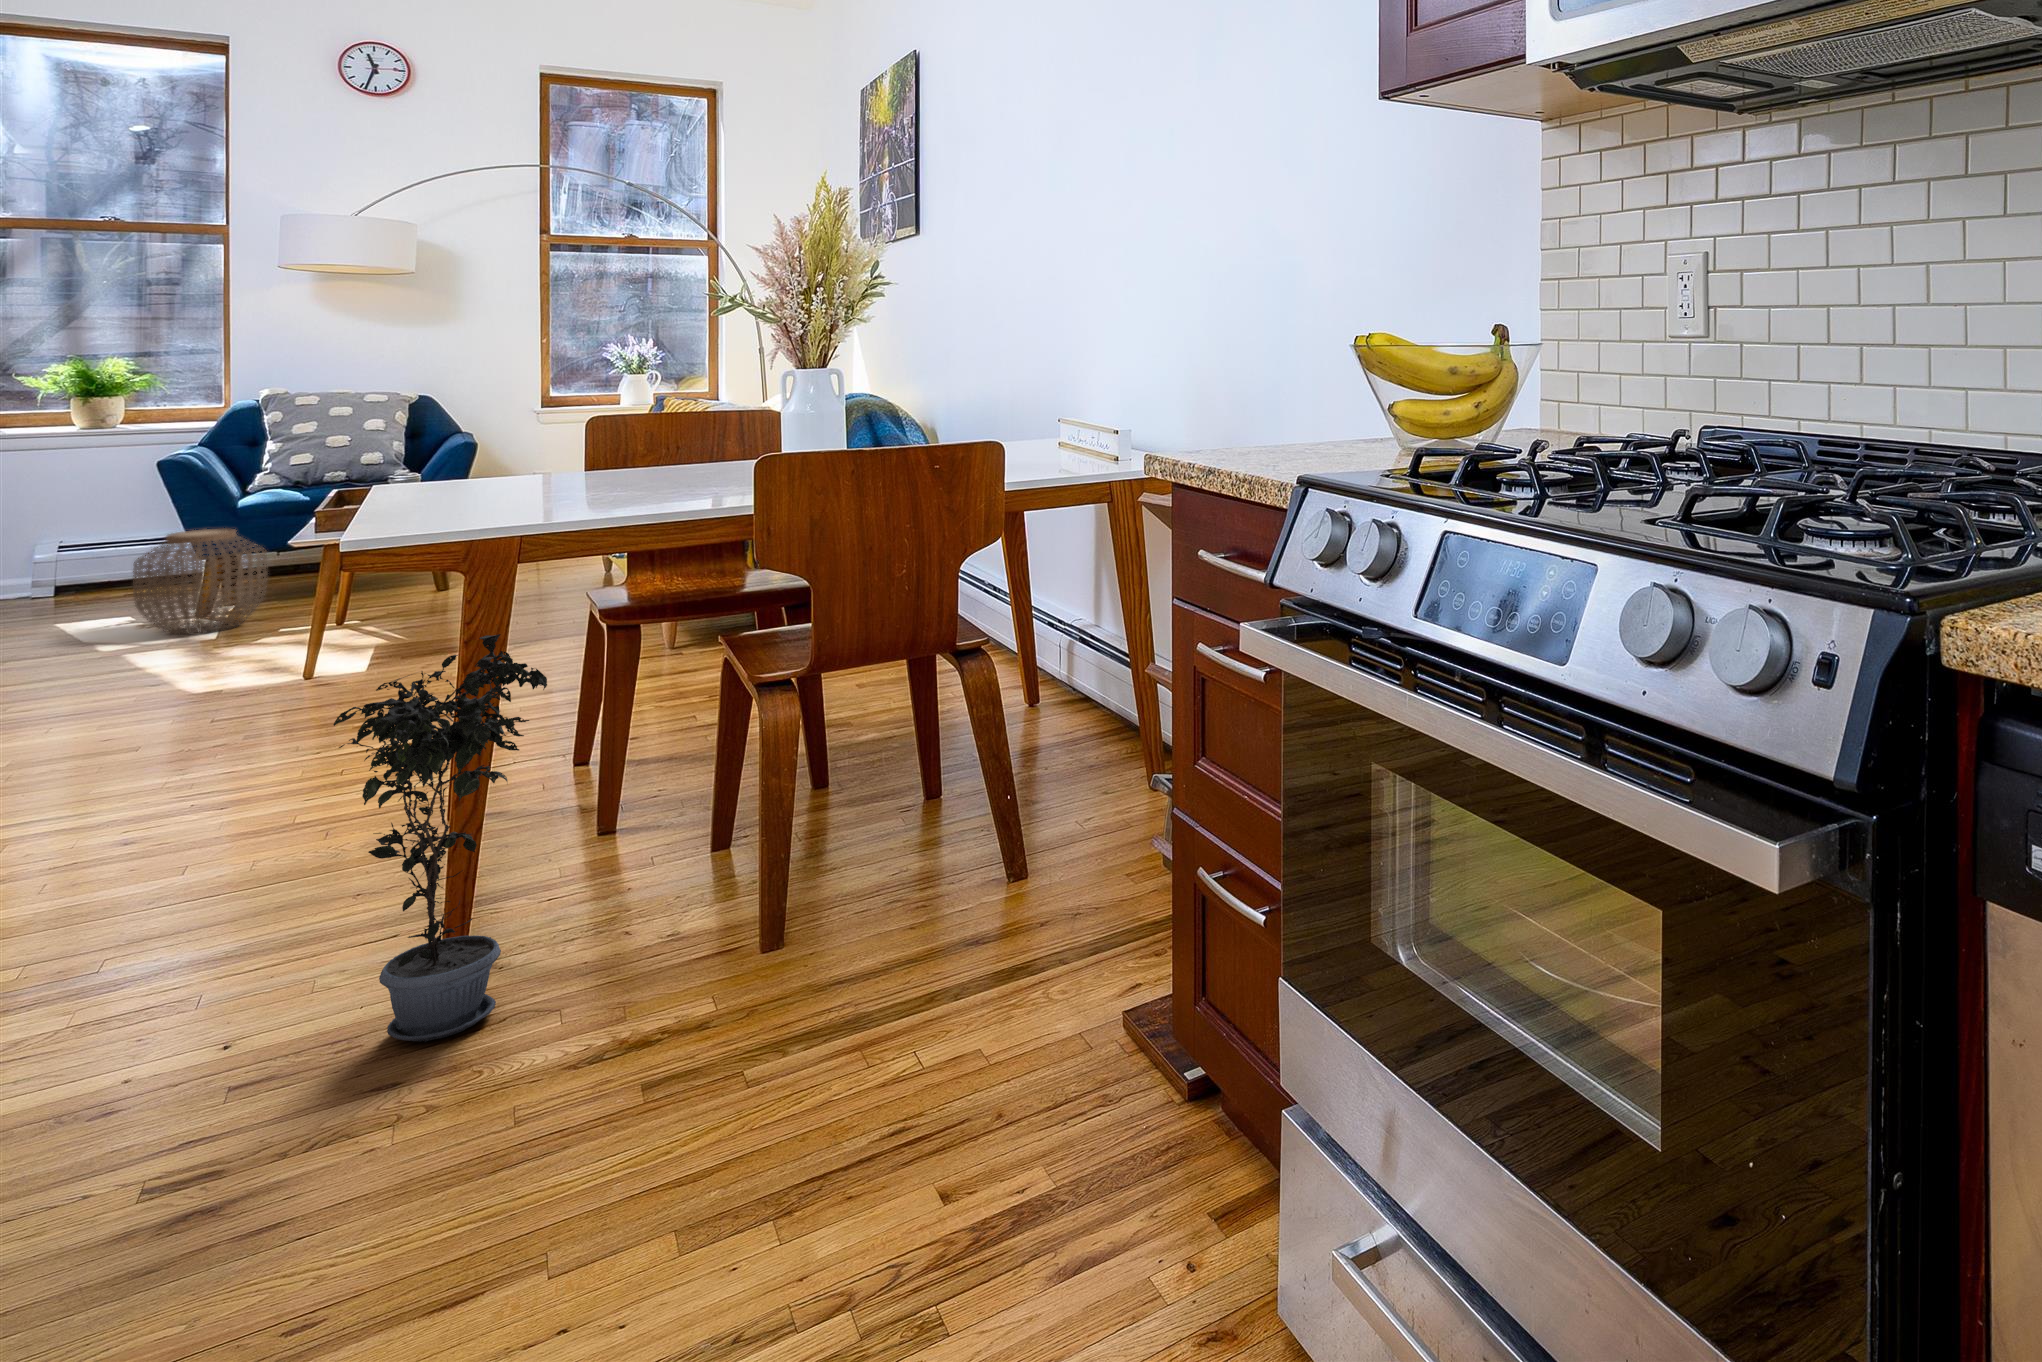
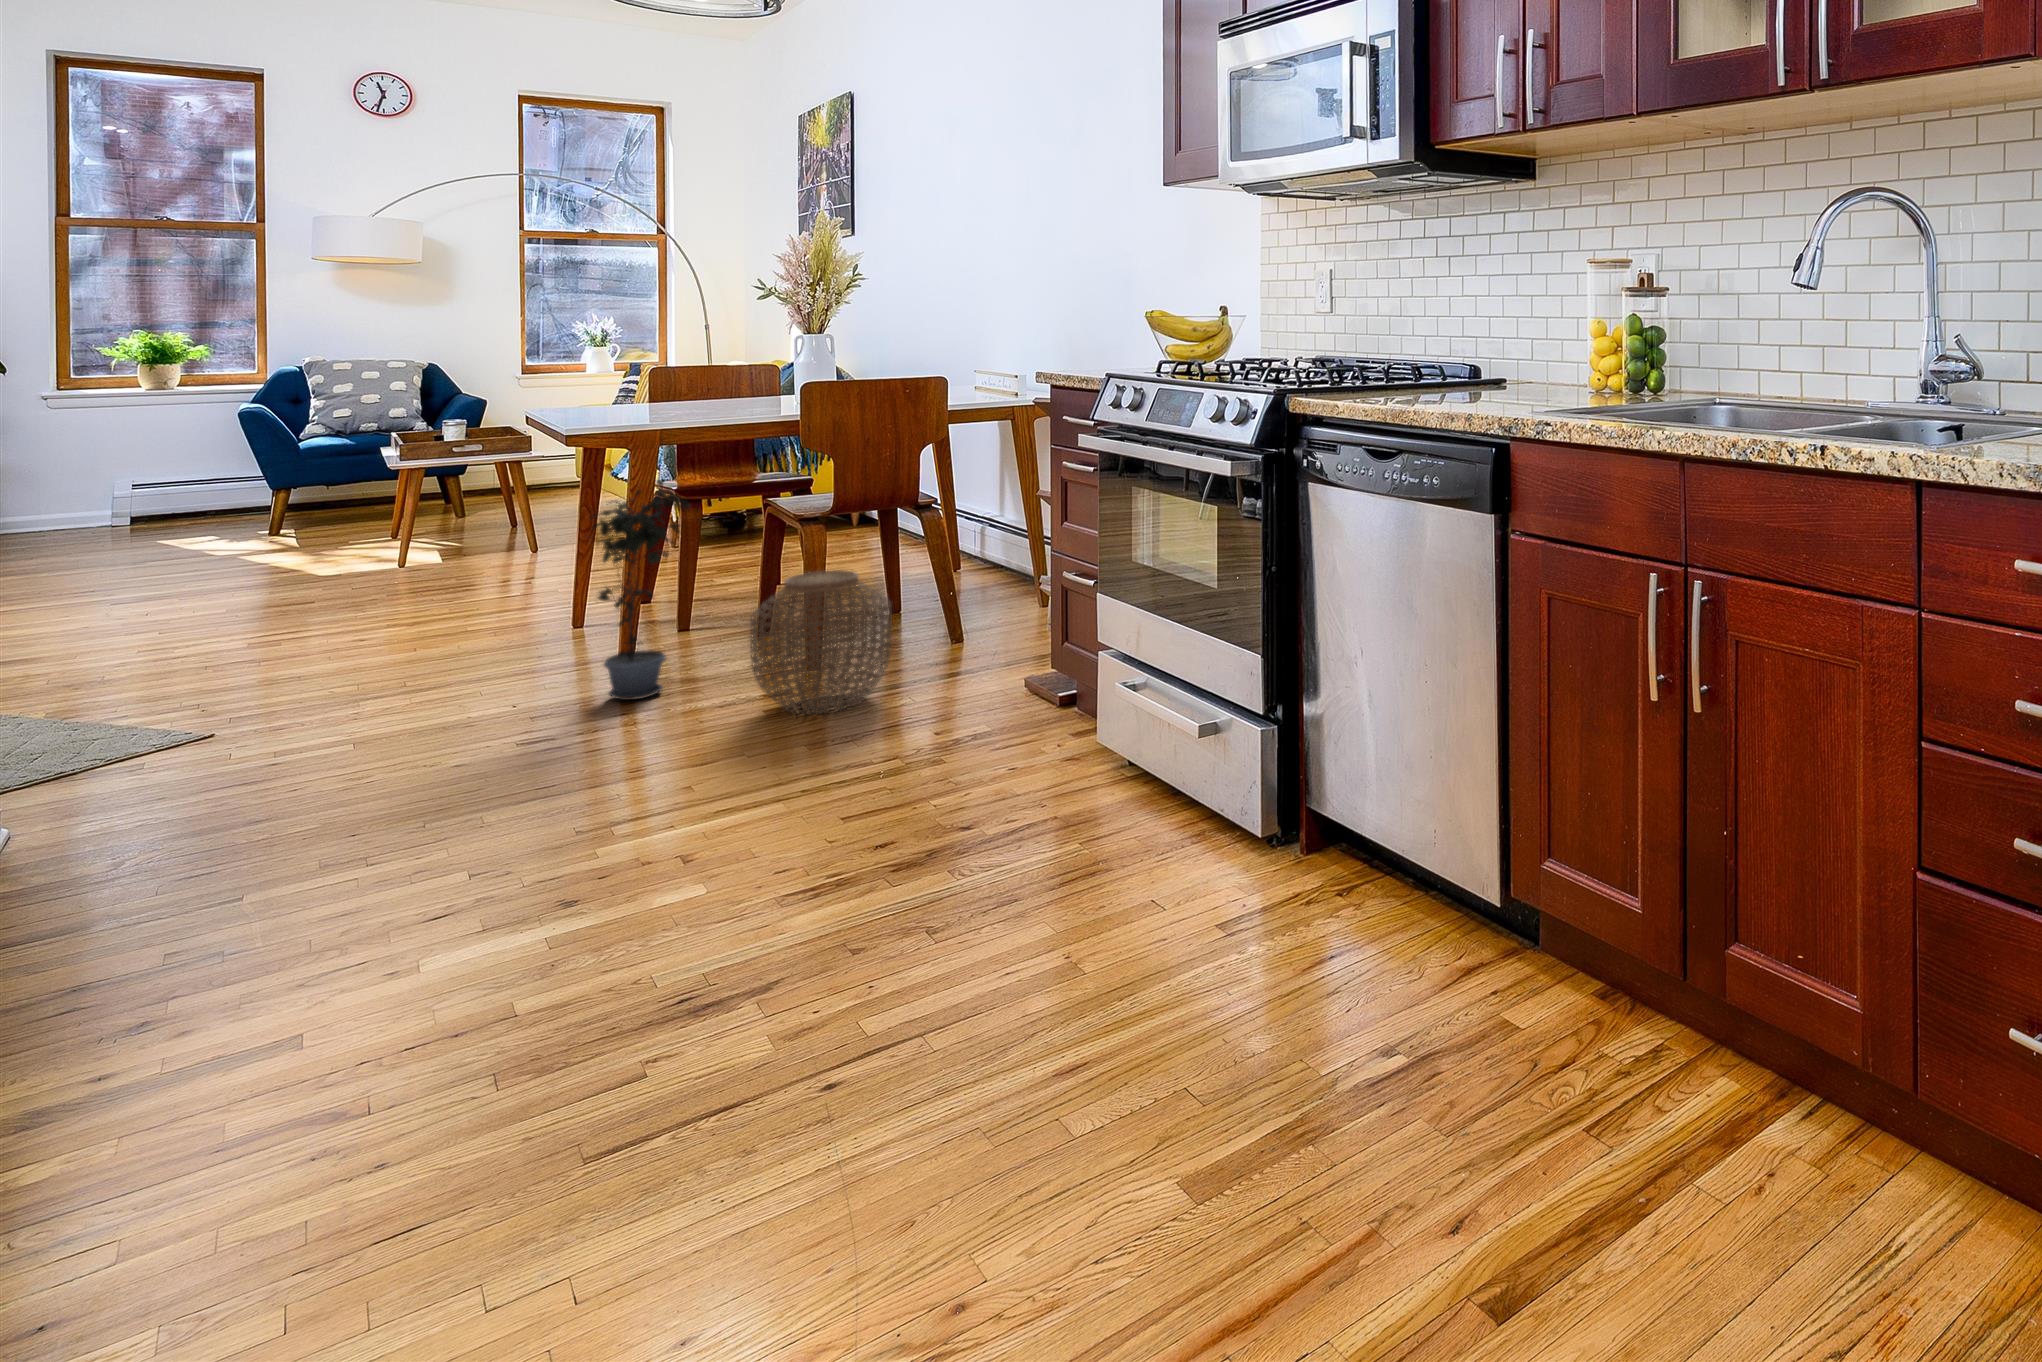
woven basket: present [133,528,268,635] -> present [750,570,892,714]

